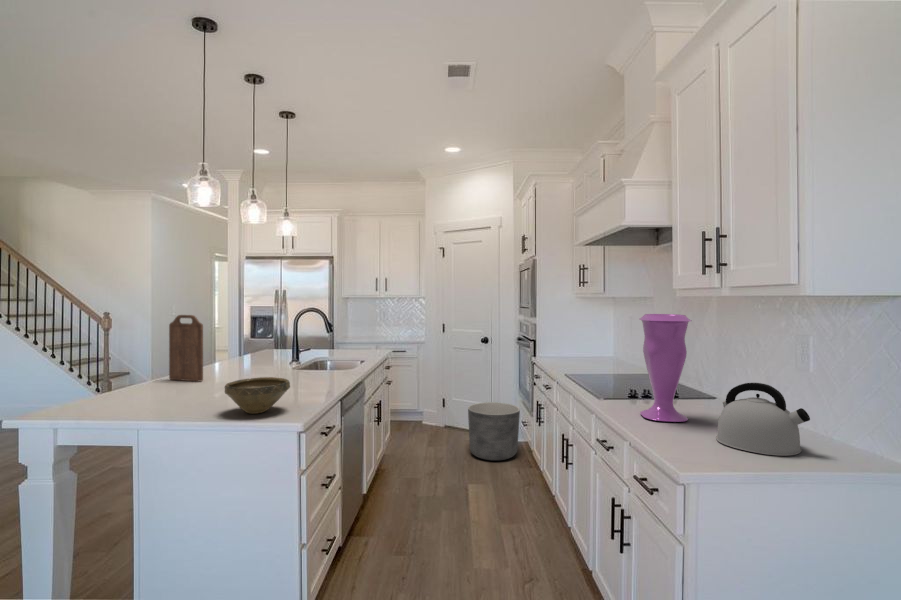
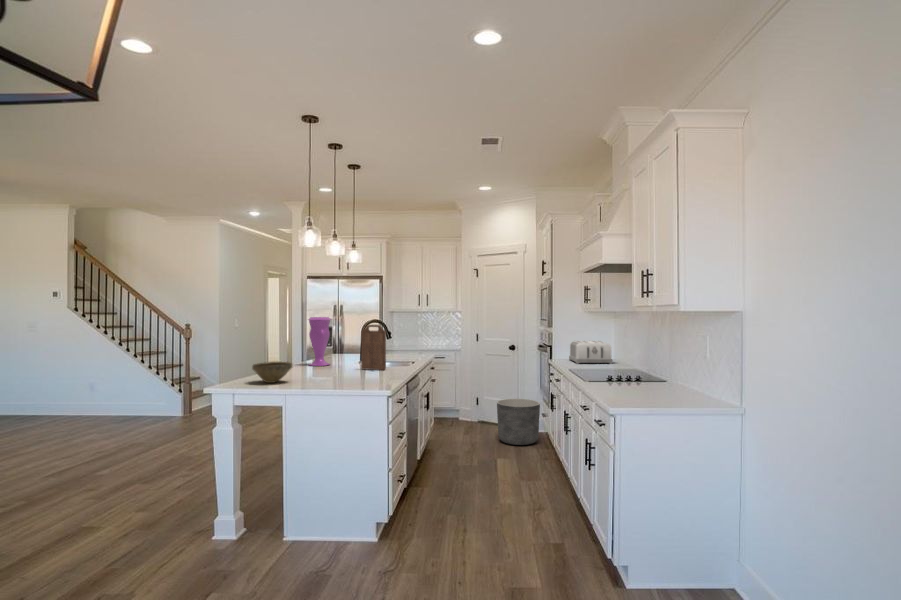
vase: present [640,314,691,422] -> present [308,317,331,366]
cutting board: present [169,315,203,381] -> present [361,325,386,370]
toaster: none [558,335,615,365] -> present [569,341,613,364]
bowl: present [225,377,290,414] -> present [252,362,292,383]
kettle: present [716,383,810,456] -> none [648,363,698,404]

